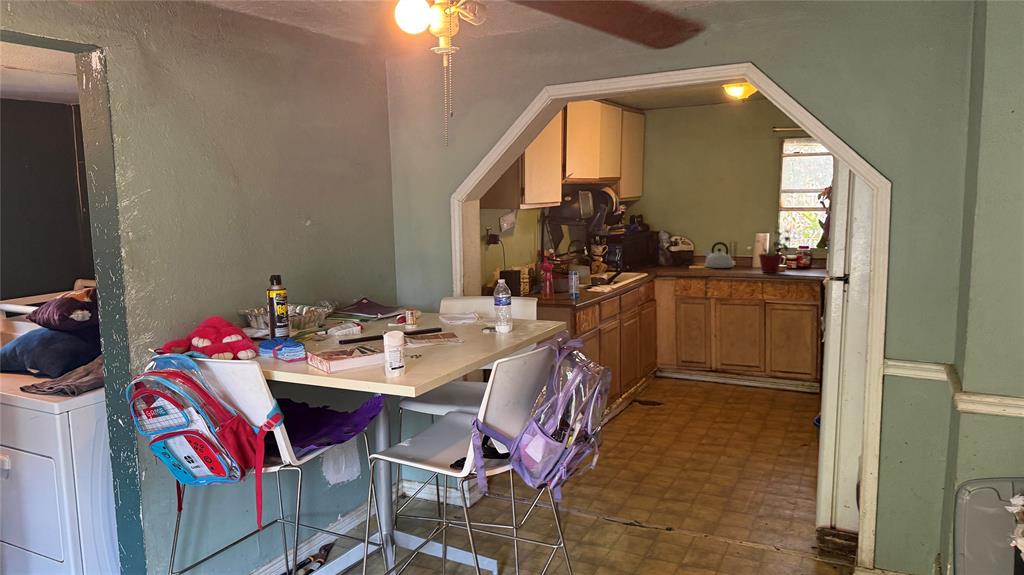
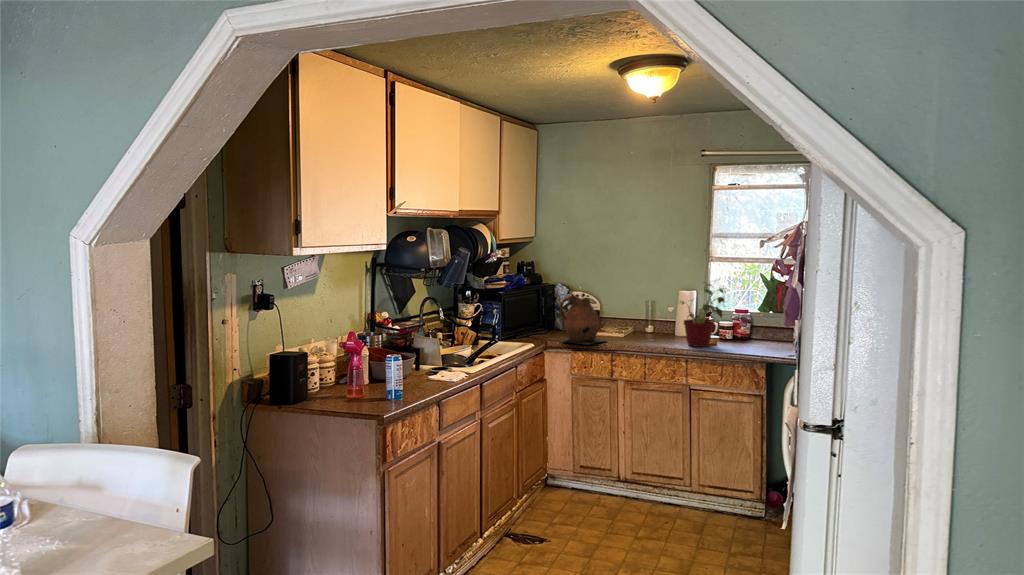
ceramic pitcher: none [666,235,701,274] -> present [560,291,606,345]
kettle: present [703,242,733,268] -> none [611,301,651,336]

